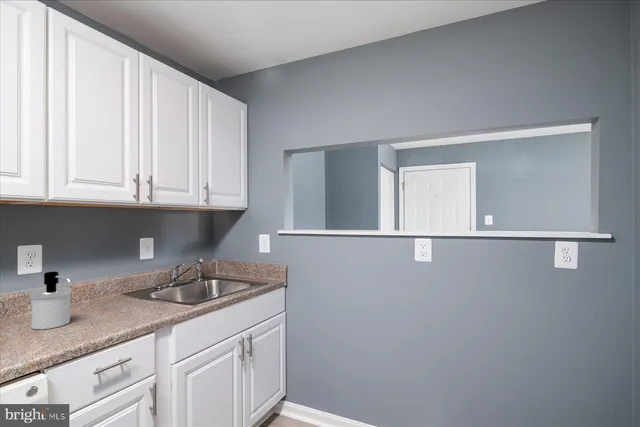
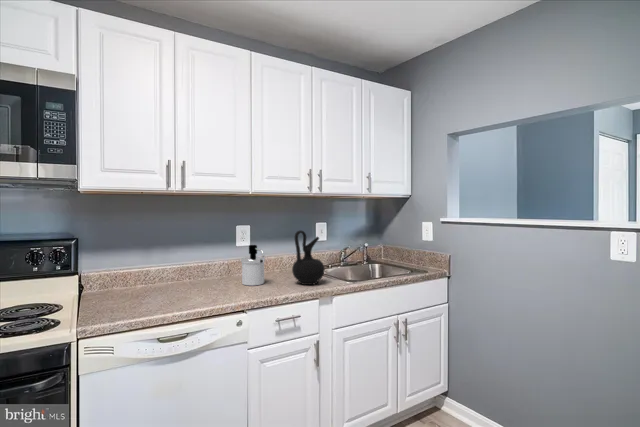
ceramic jug: none [115,249,159,316] -> present [292,231,324,285]

